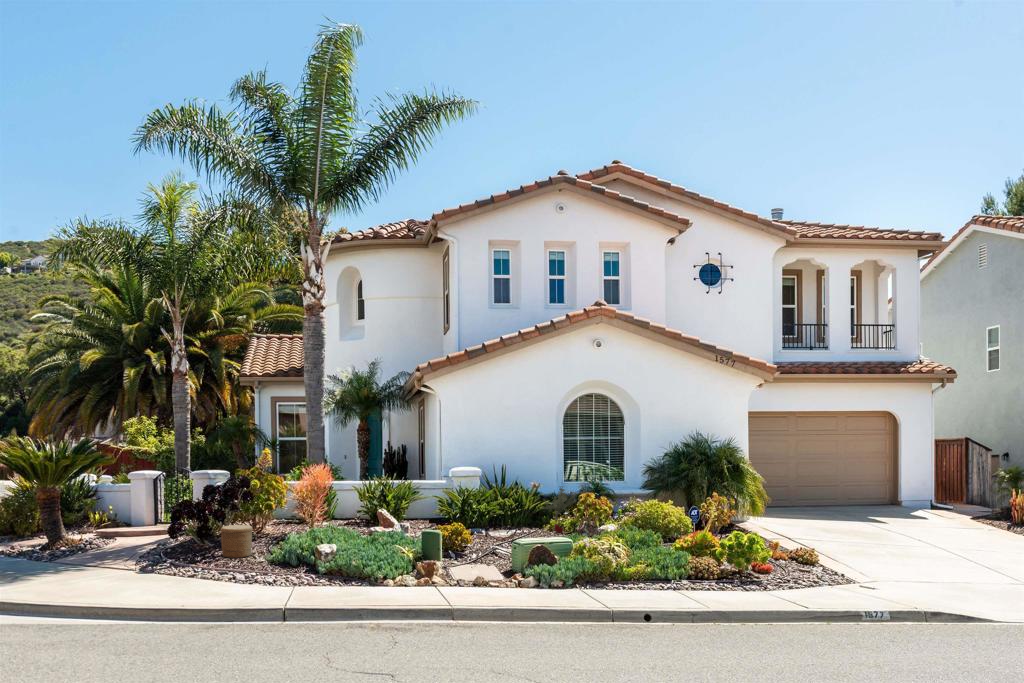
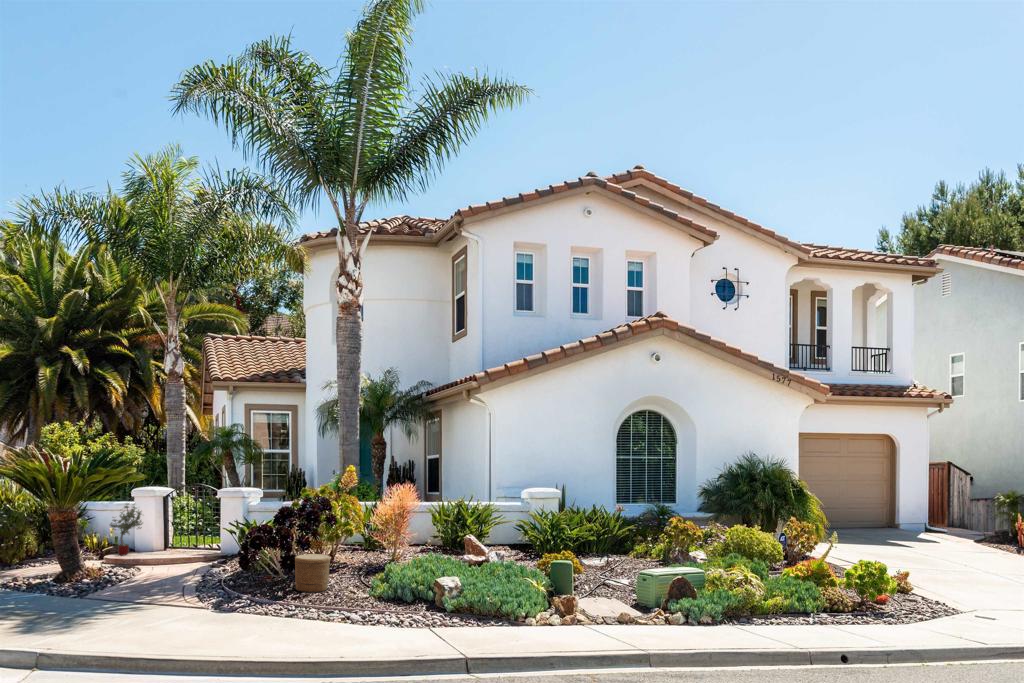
potted tree: present [541,486,576,533] -> present [110,504,142,556]

